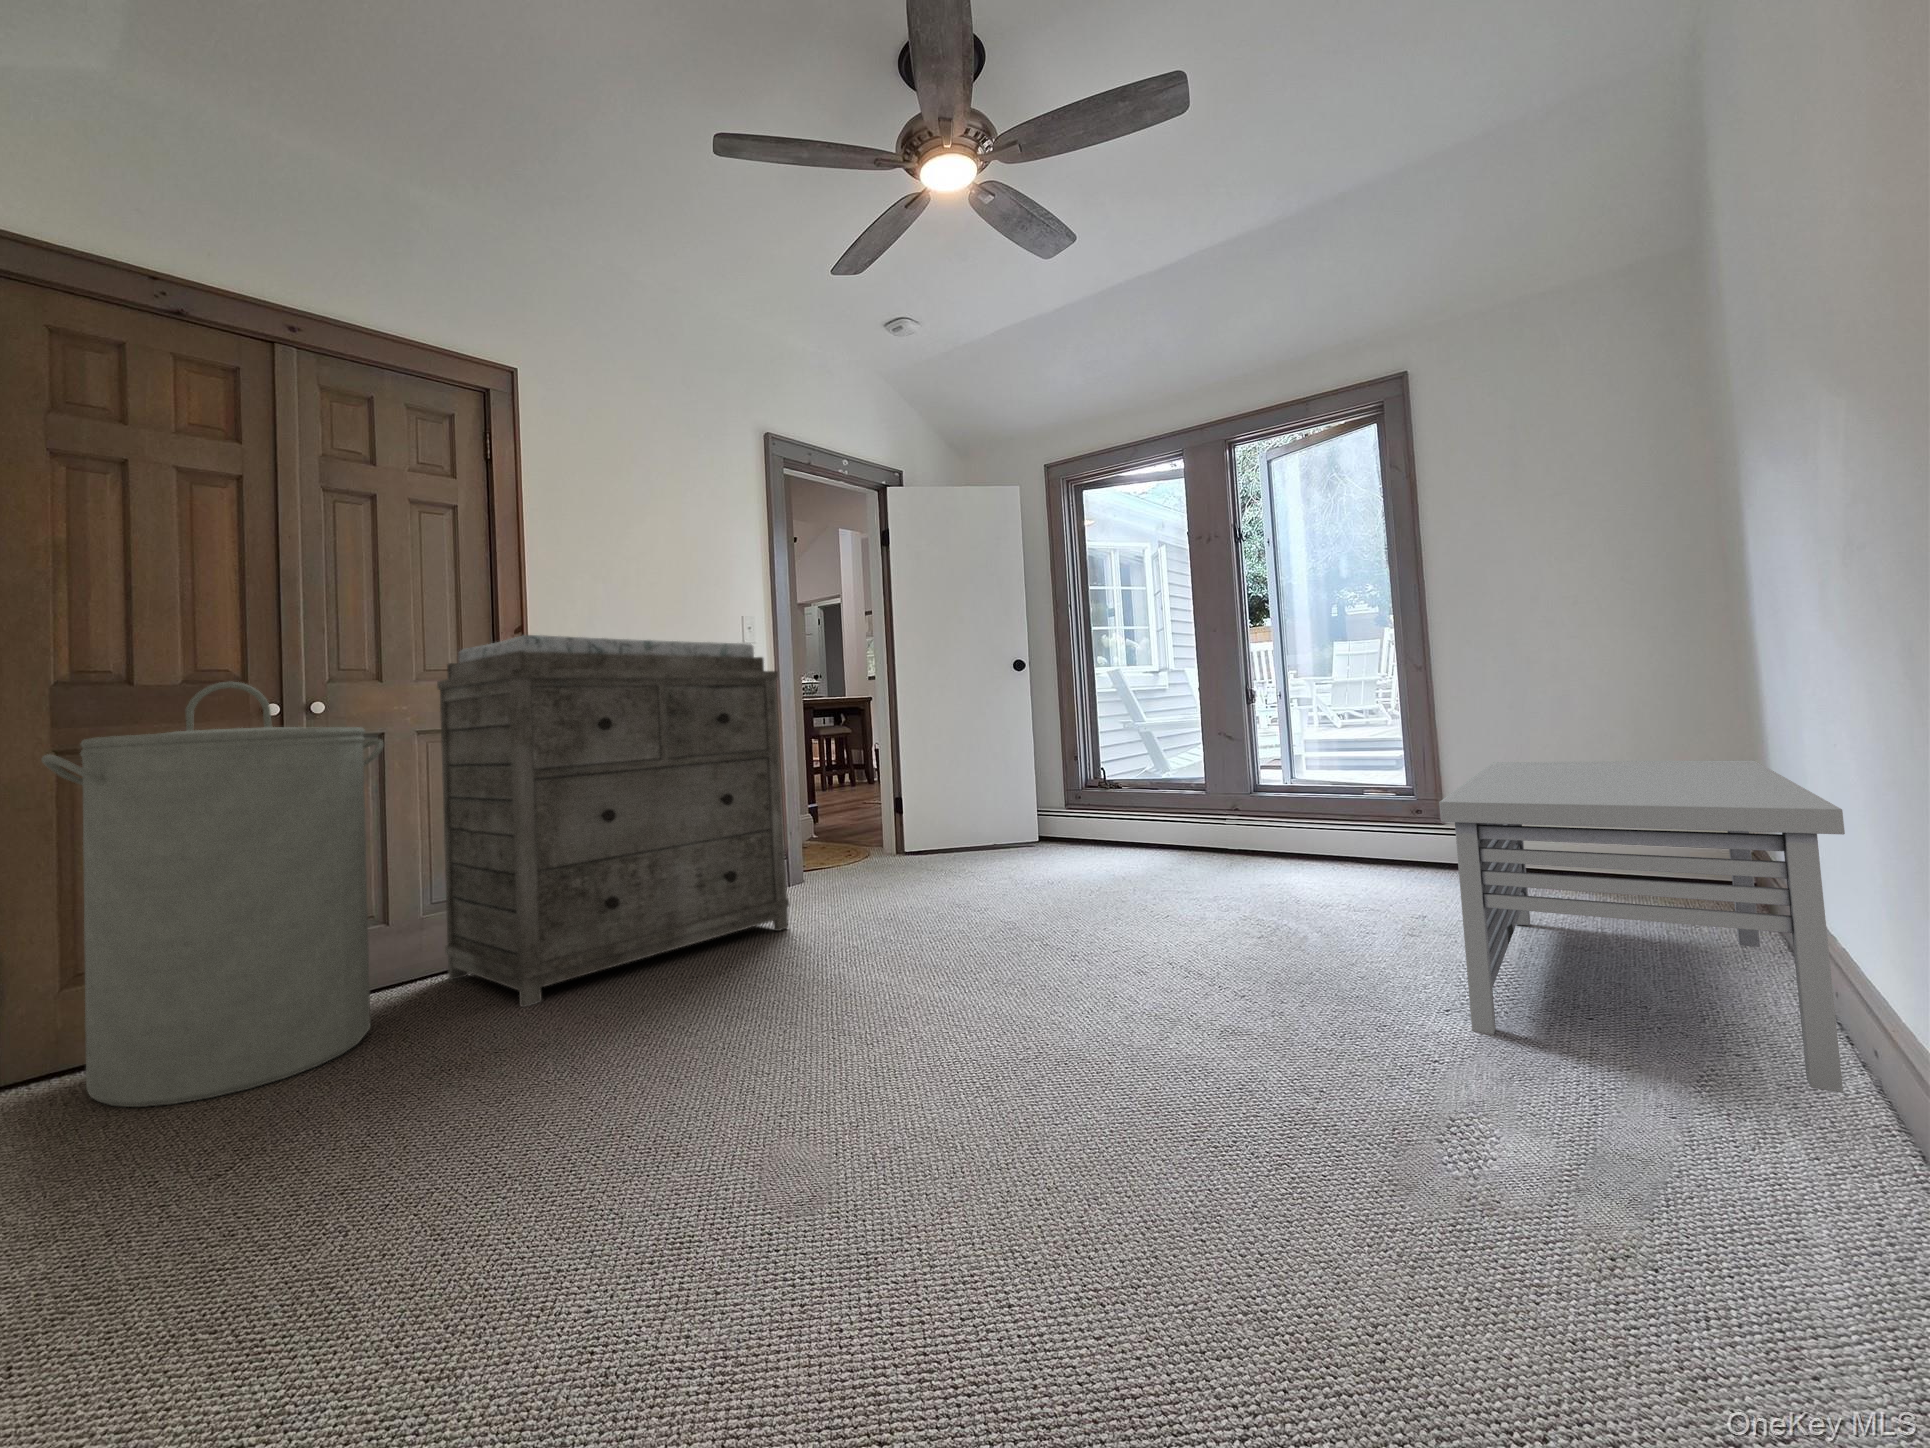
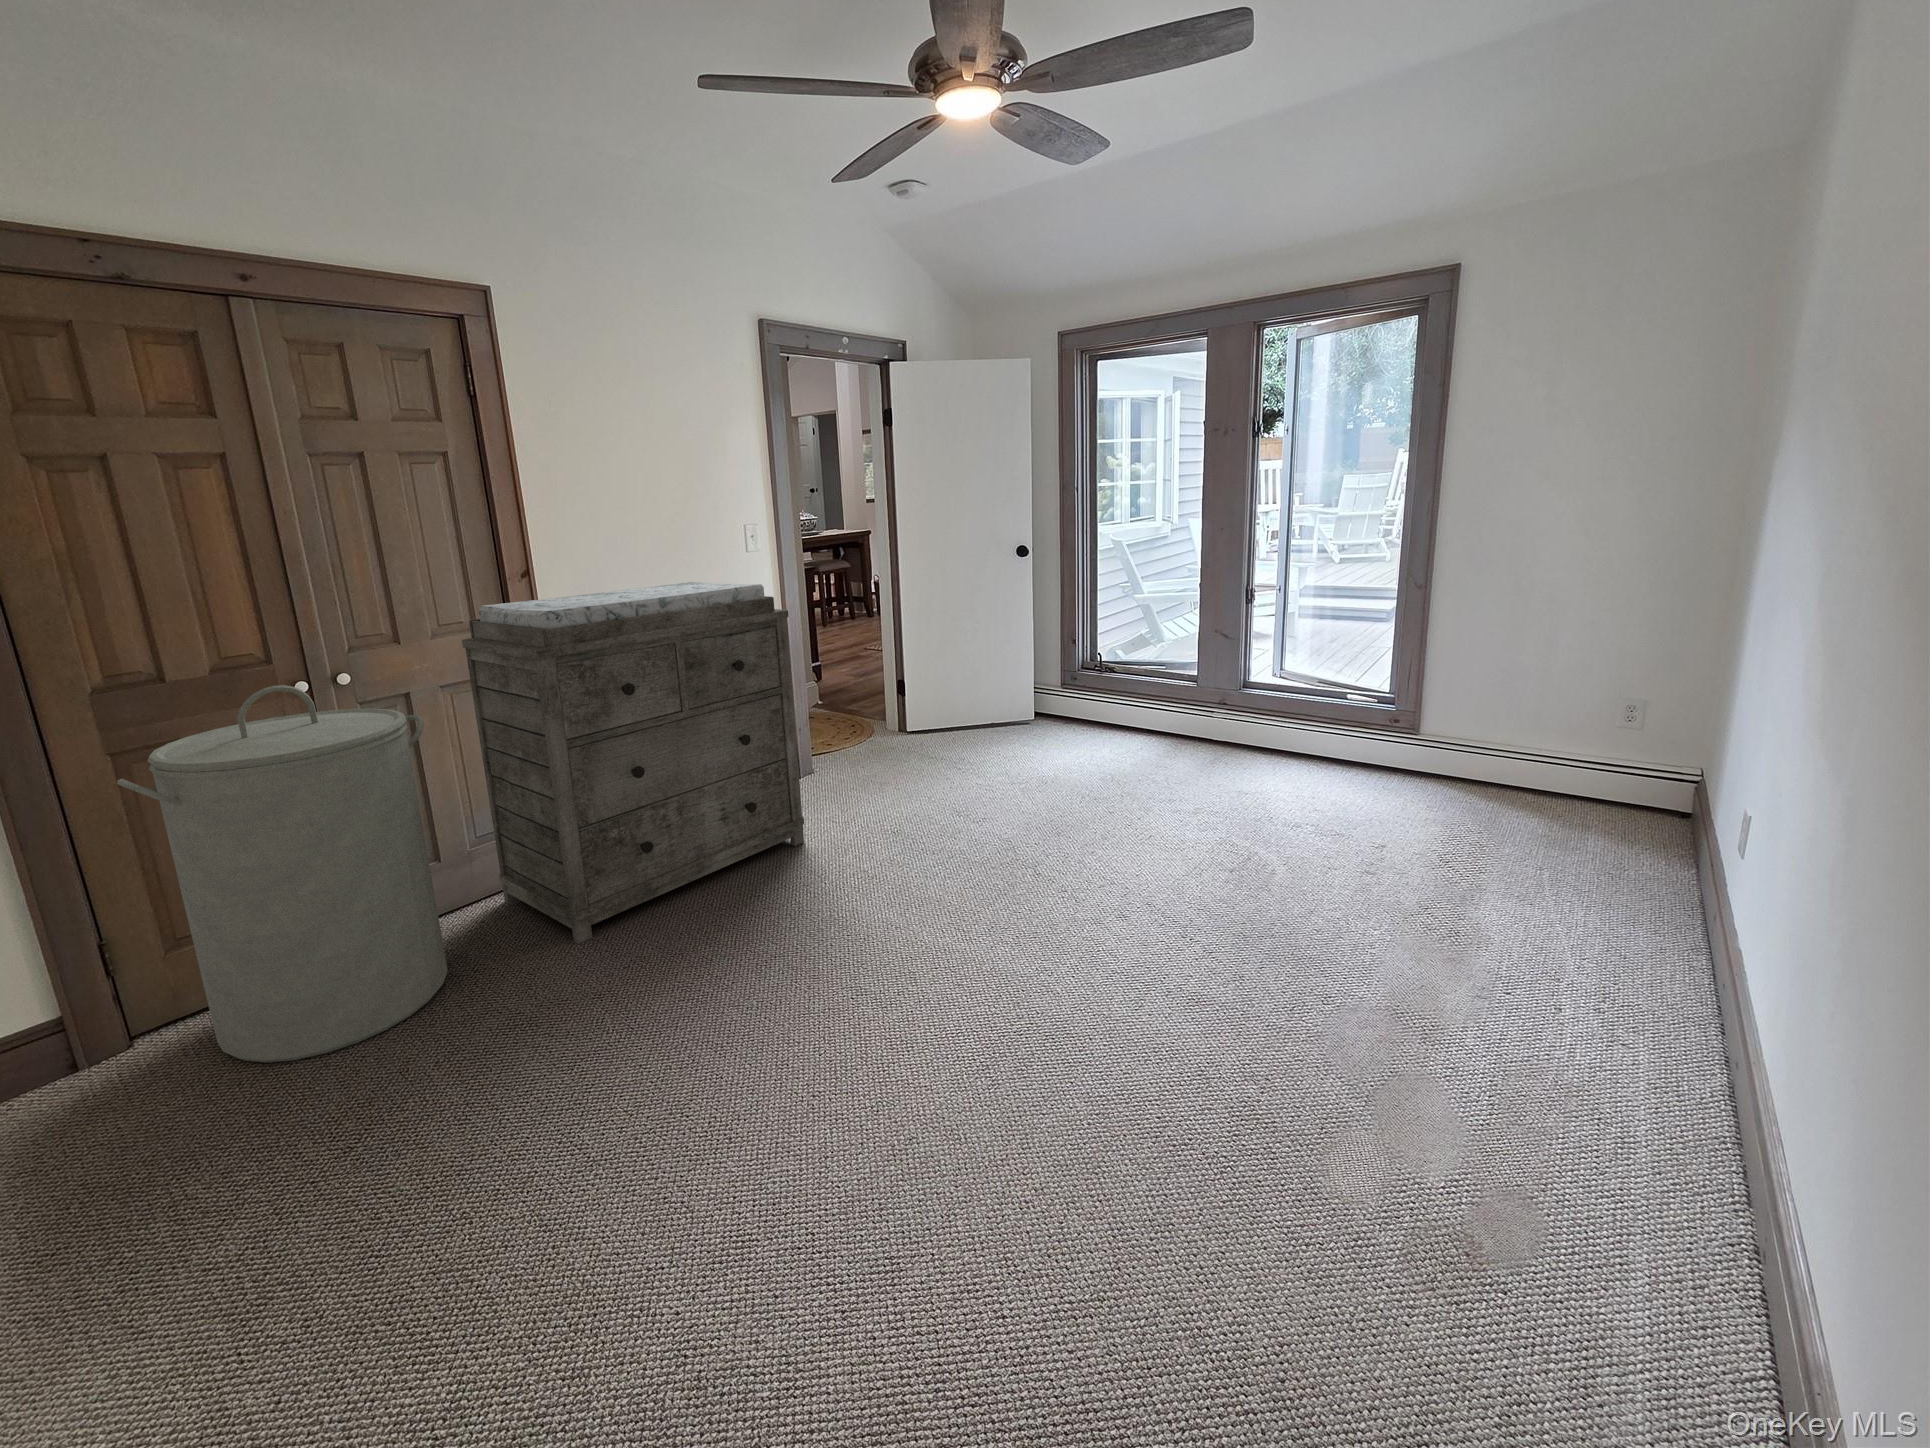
storage bench: present [1439,760,1845,1093] -> none [1400,718,1754,1094]

